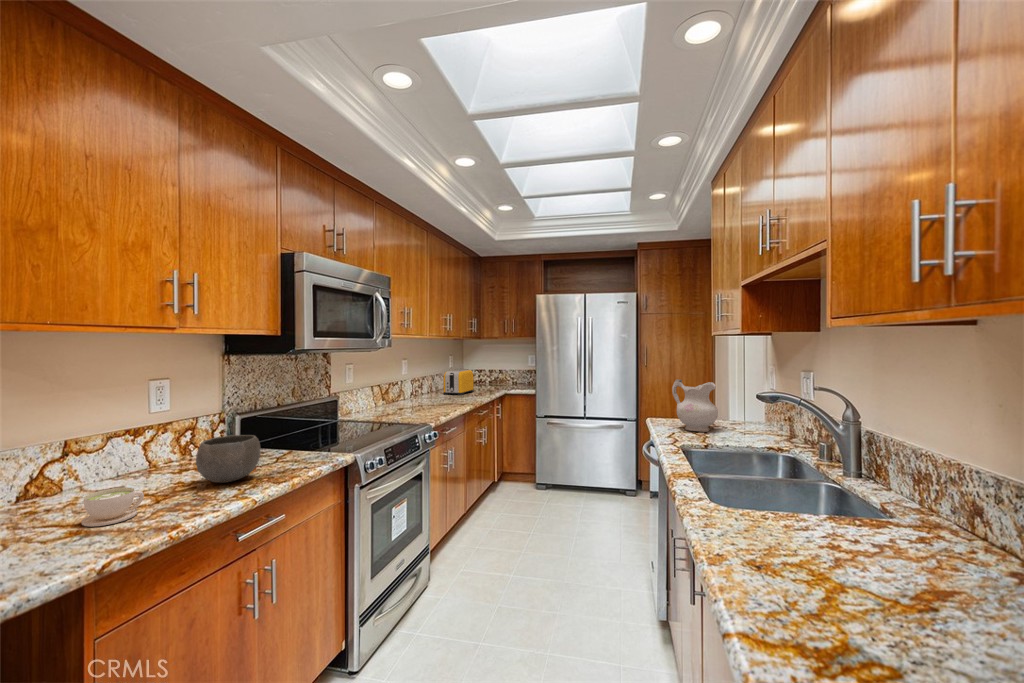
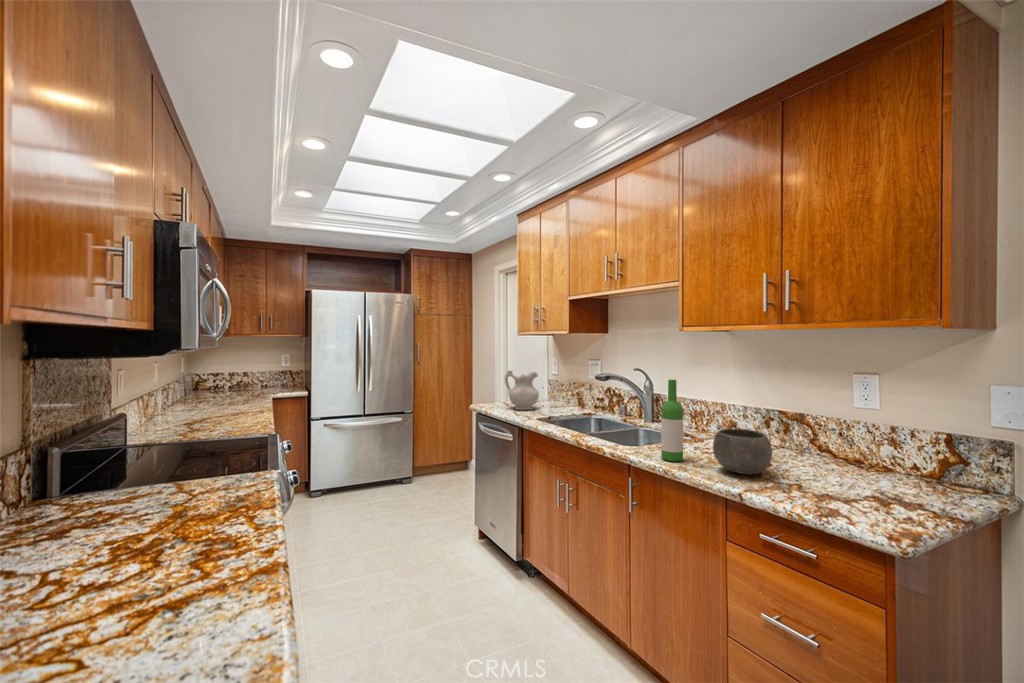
toaster: present [444,370,474,395] -> none [191,373,227,405]
wine bottle: none [718,407,757,547] -> present [661,380,683,461]
ceramic bowl: present [196,435,261,483] -> present [713,429,772,474]
coffee cup: present [82,487,144,527] -> none [107,544,187,612]

